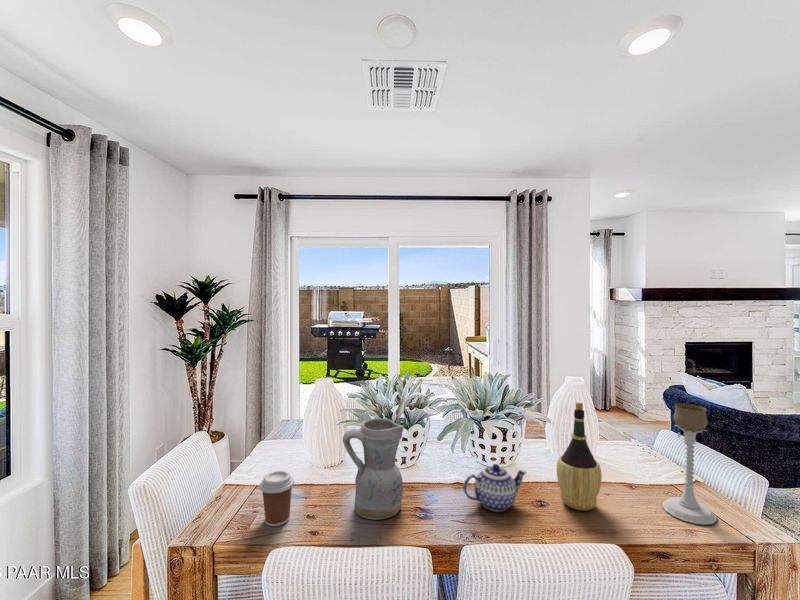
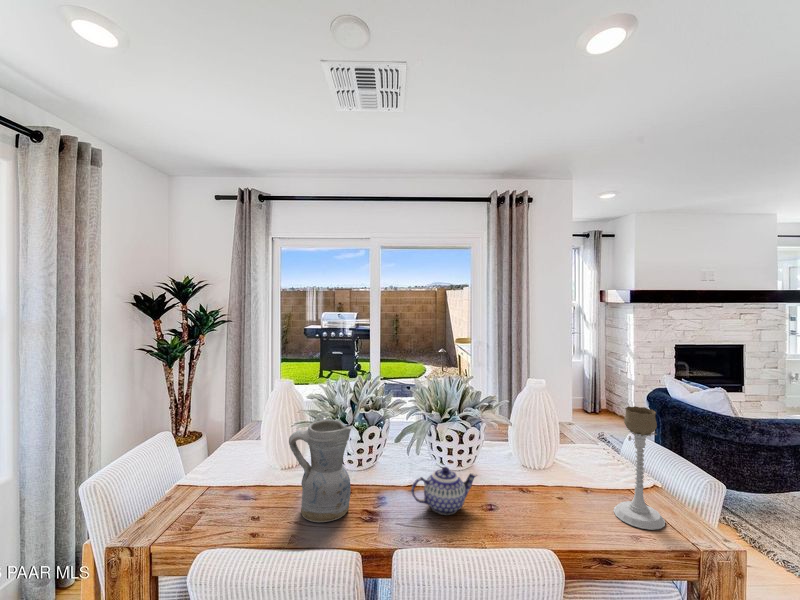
wine bottle: present [557,403,602,511] -> none [508,405,551,515]
coffee cup: present [260,471,294,526] -> none [202,472,239,528]

